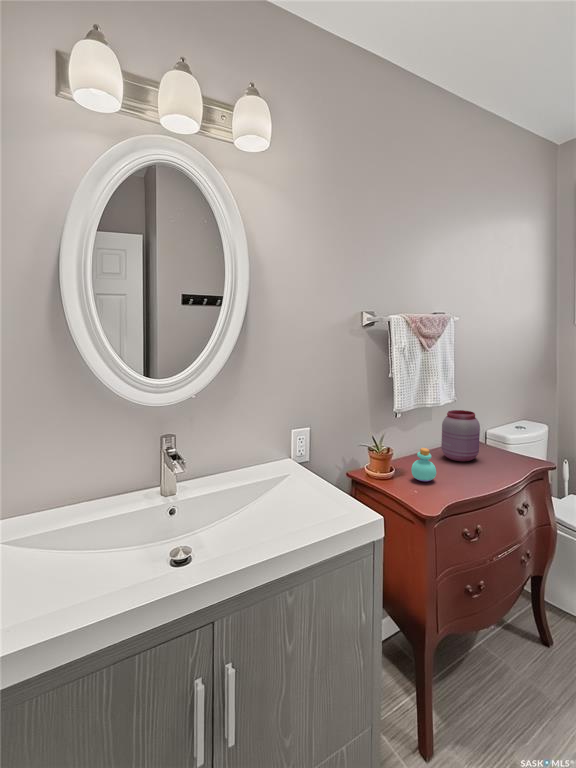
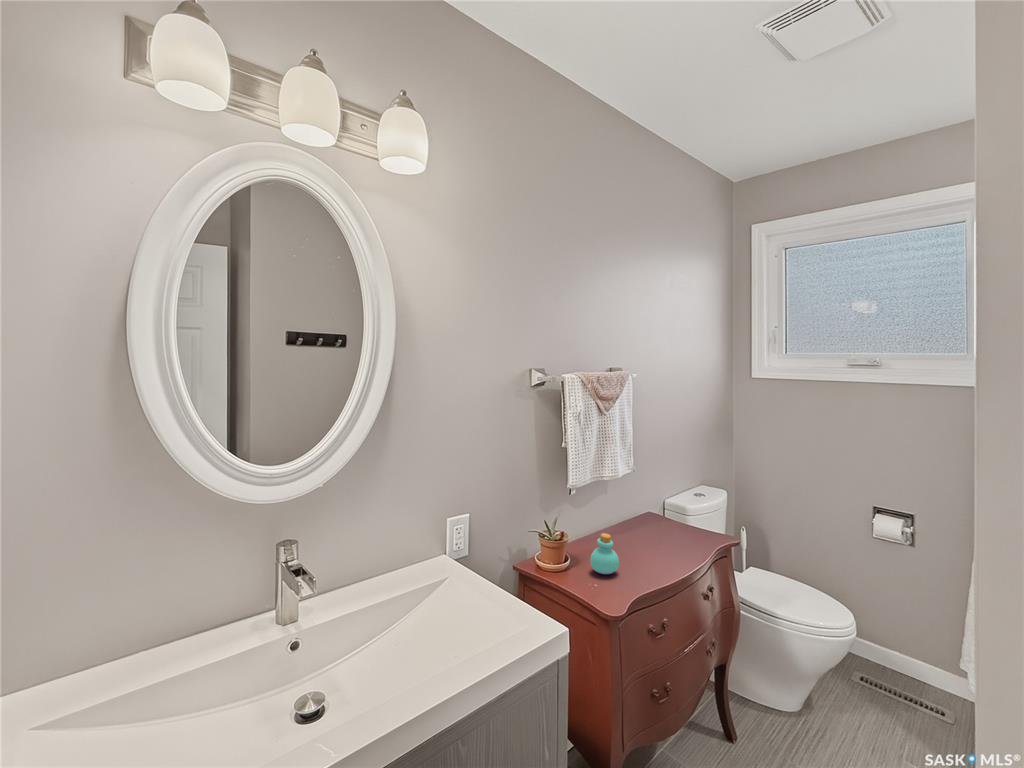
jar: present [441,410,480,461] -> none [620,483,662,544]

